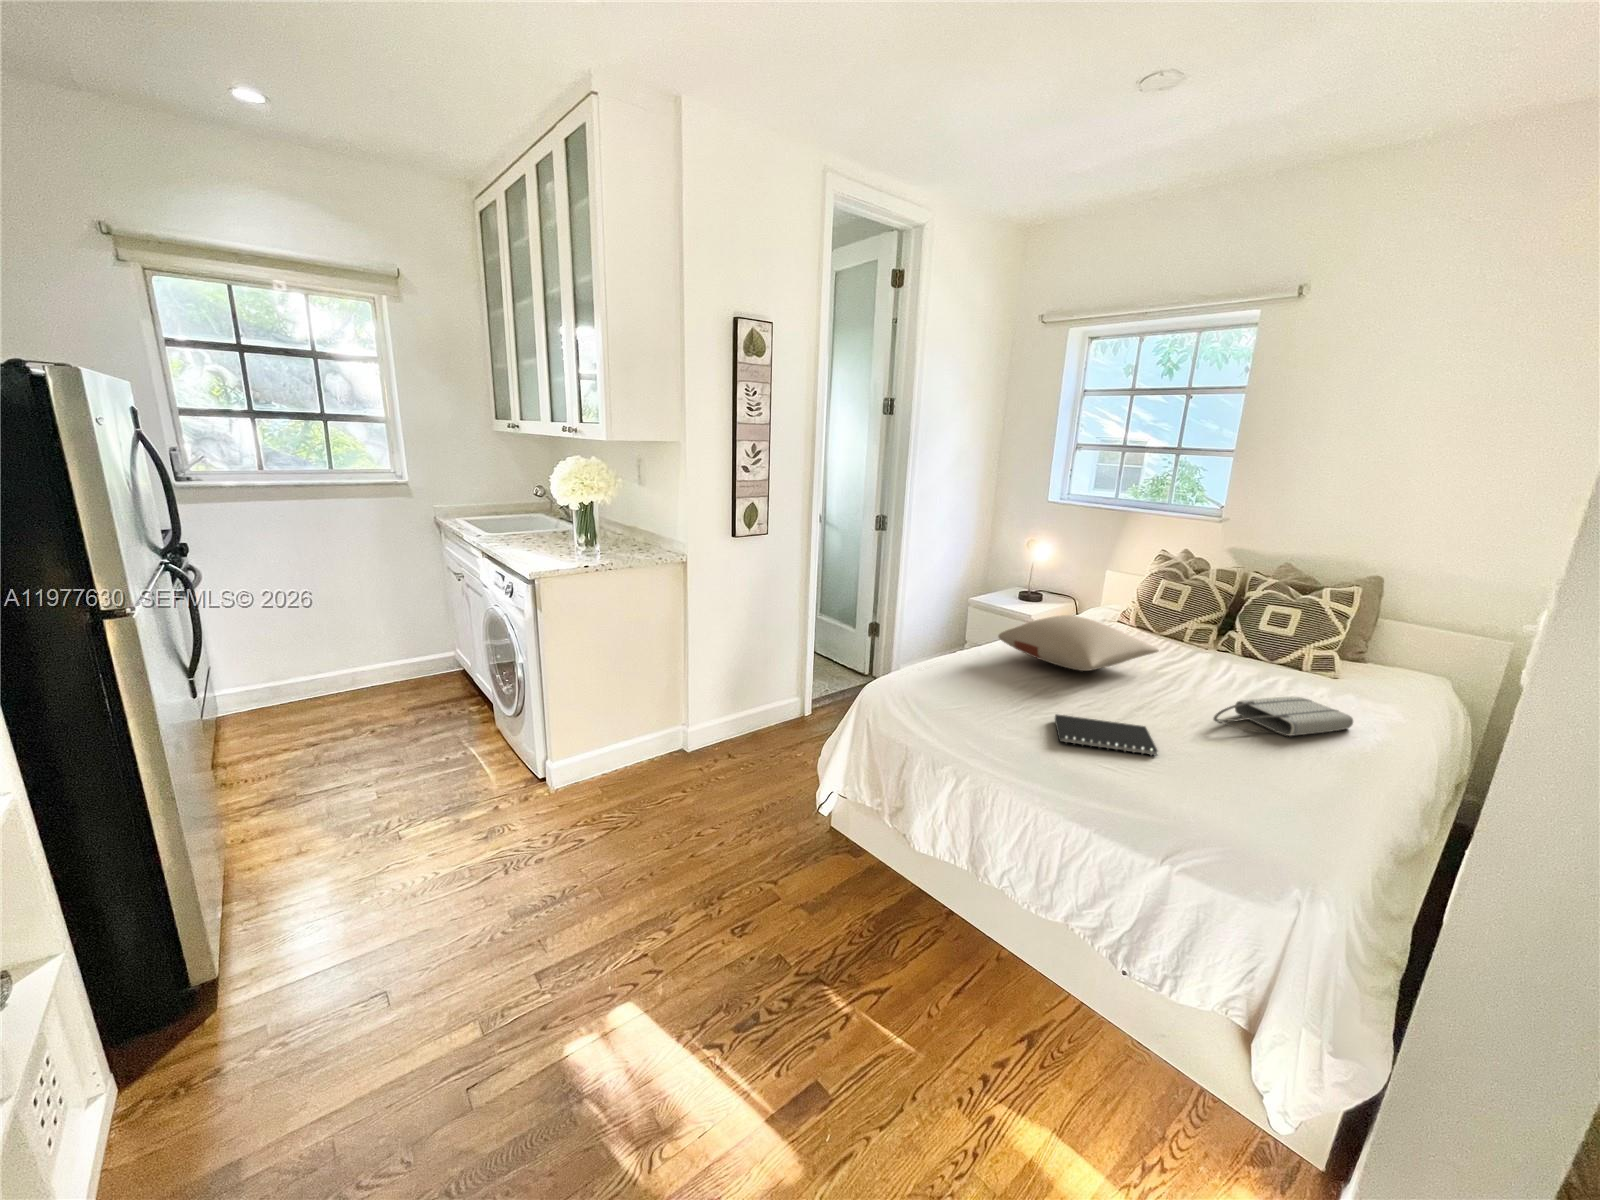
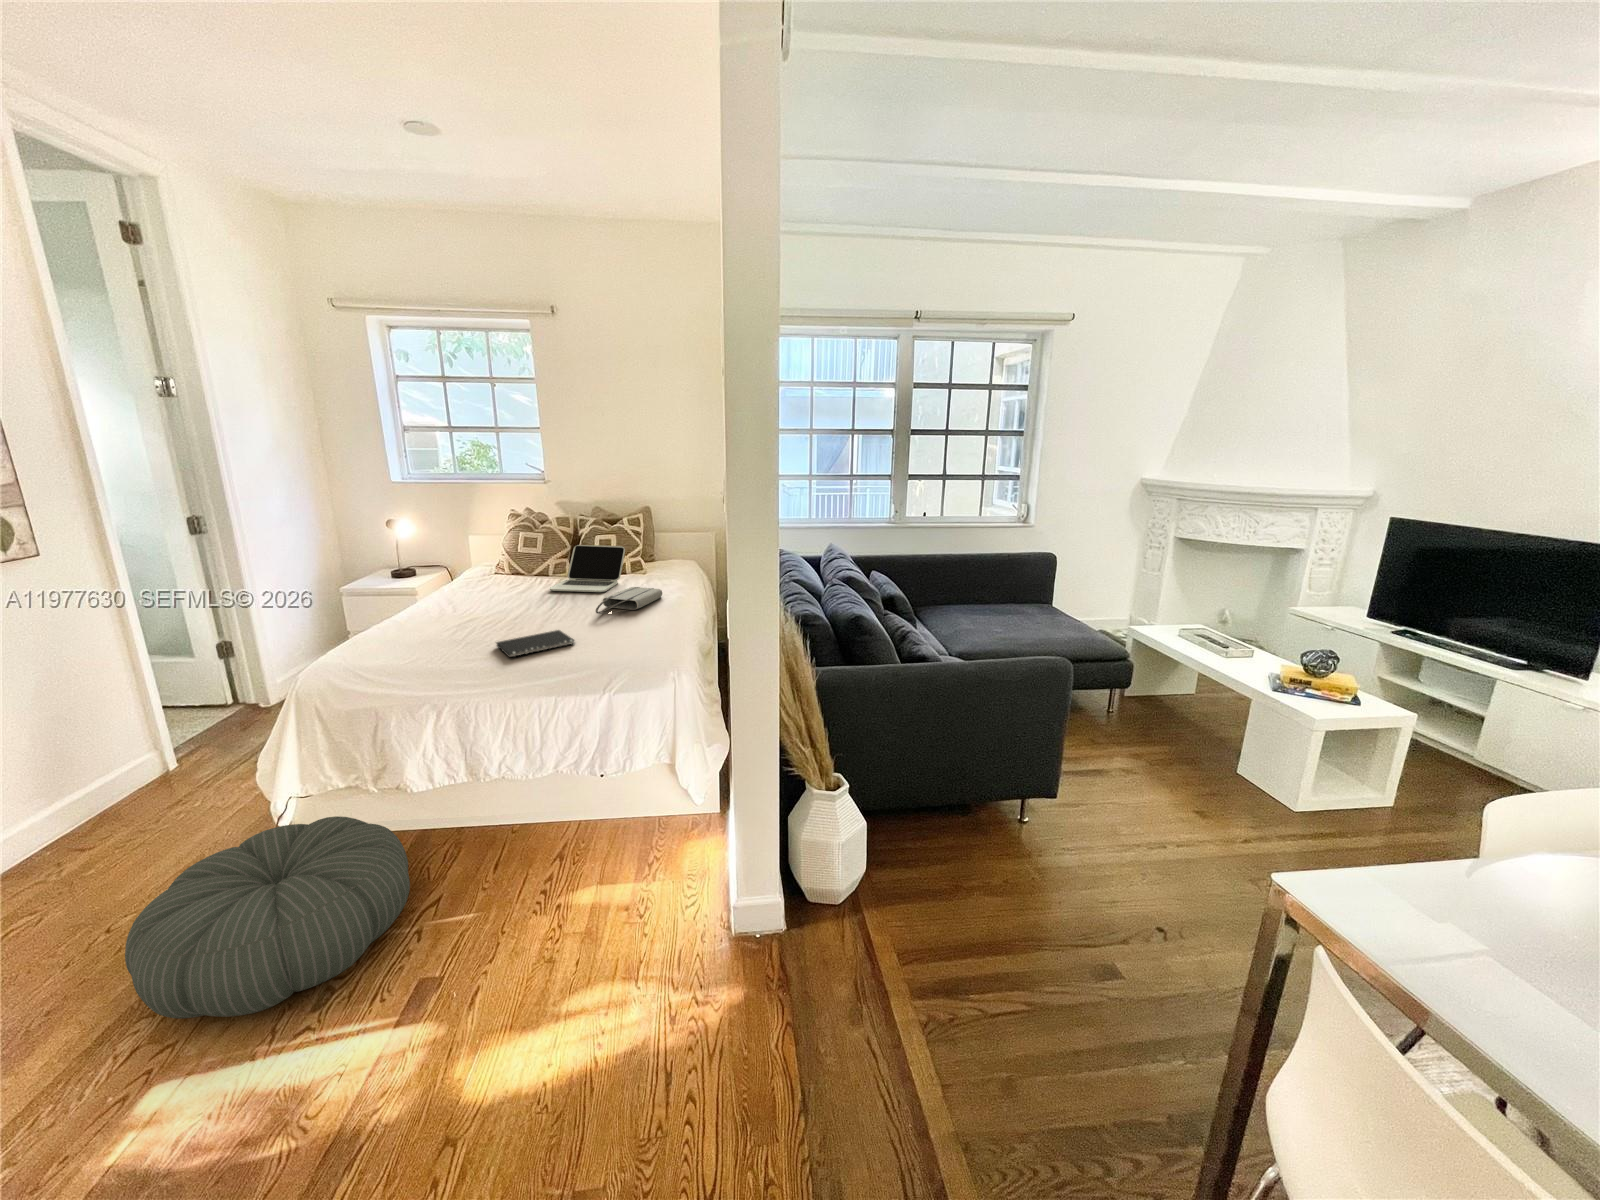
laptop: none [1169,612,1310,689] -> present [550,545,625,592]
pillow: present [998,615,1159,671] -> none [413,571,543,612]
pouf: none [658,817,875,1006] -> present [125,816,410,1019]

